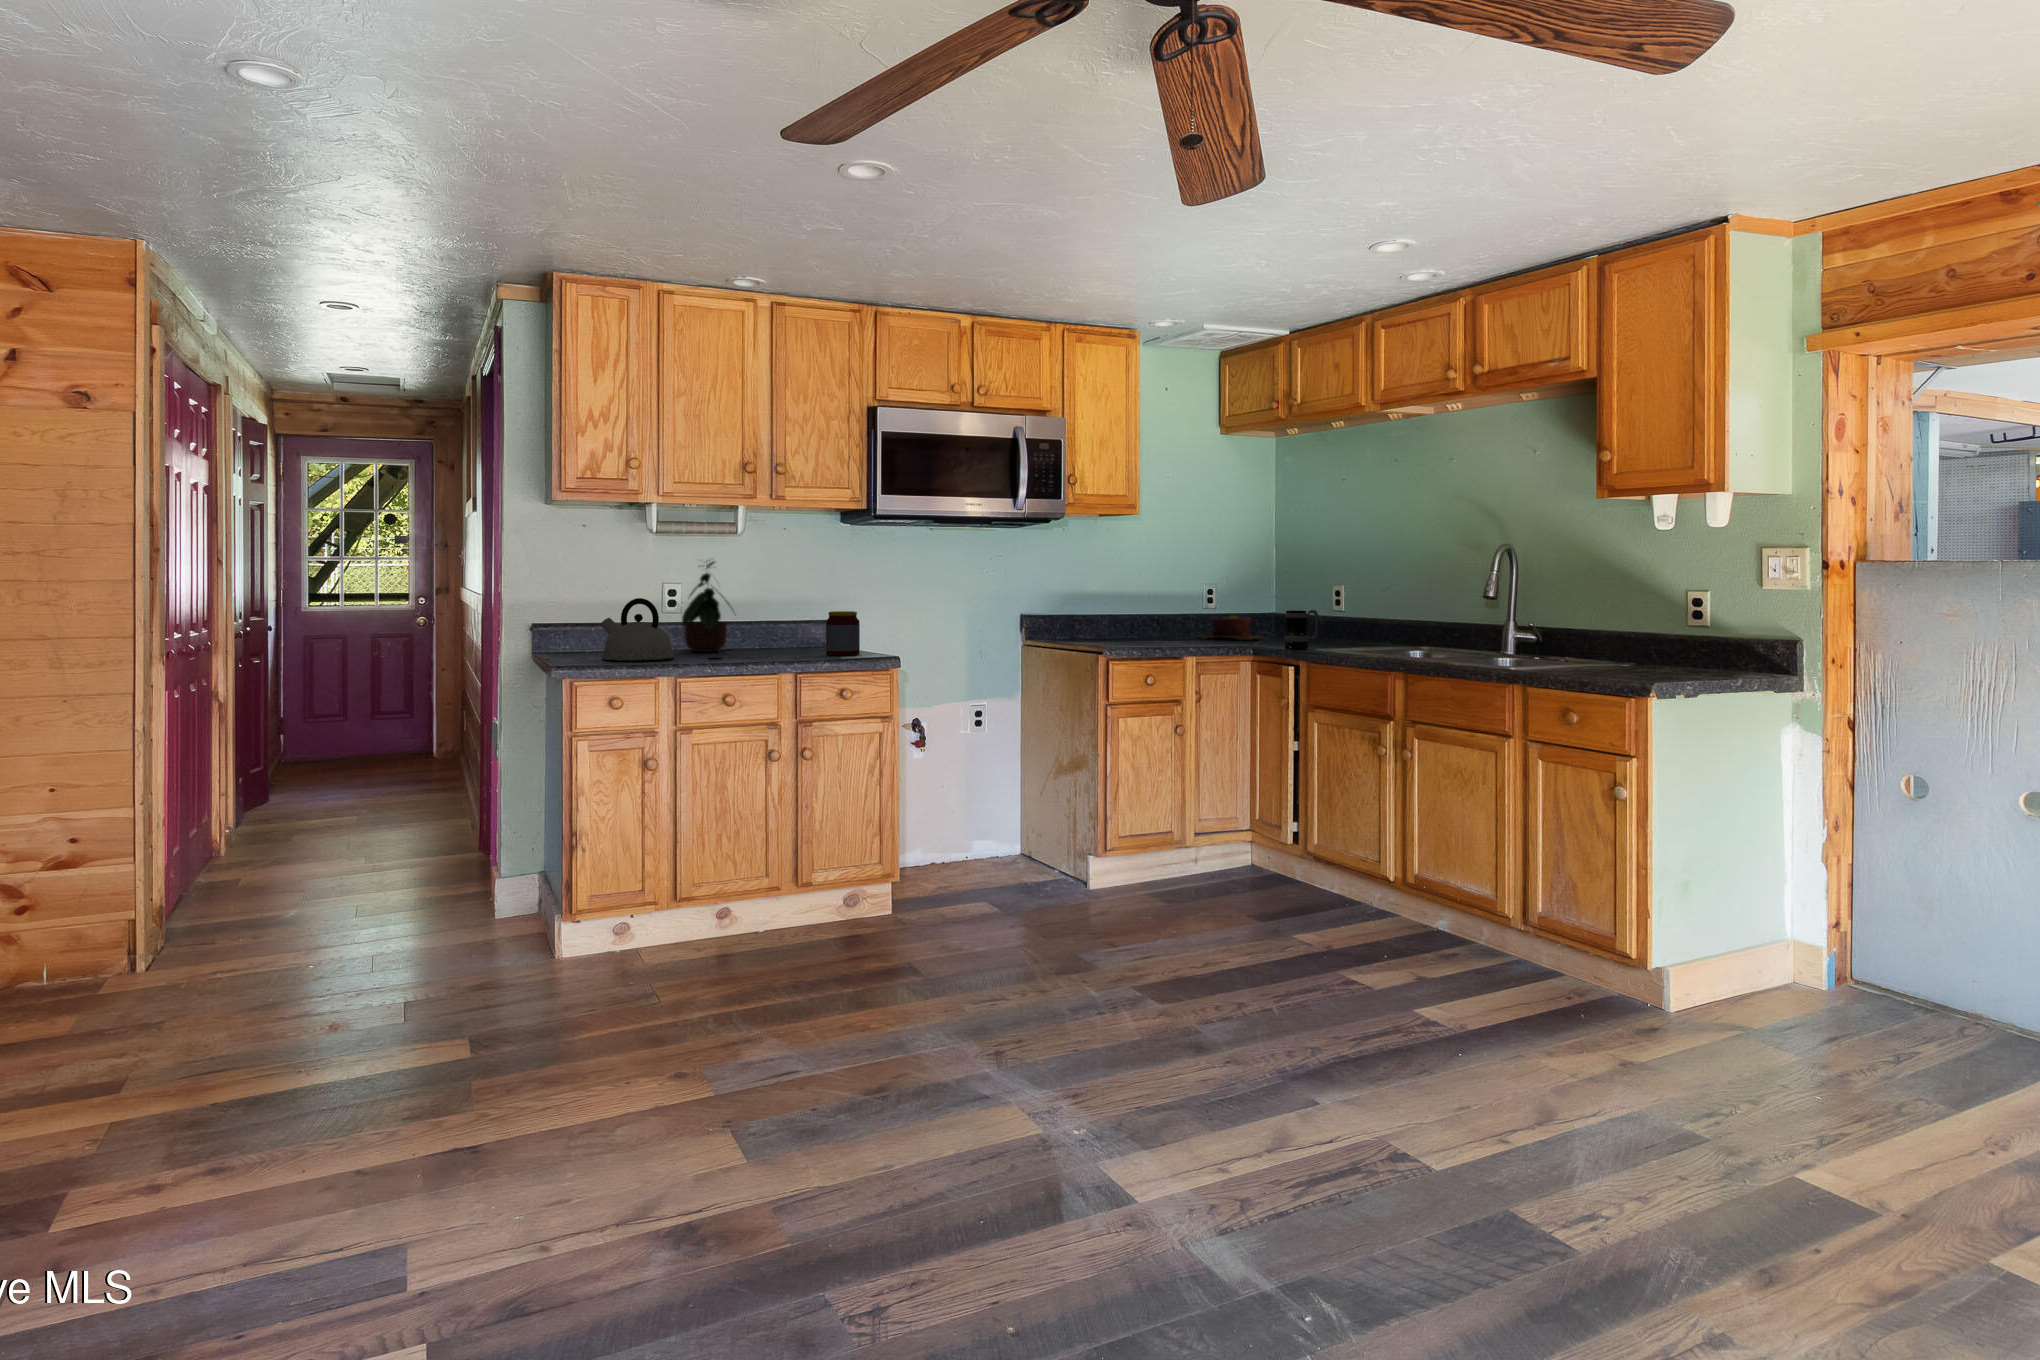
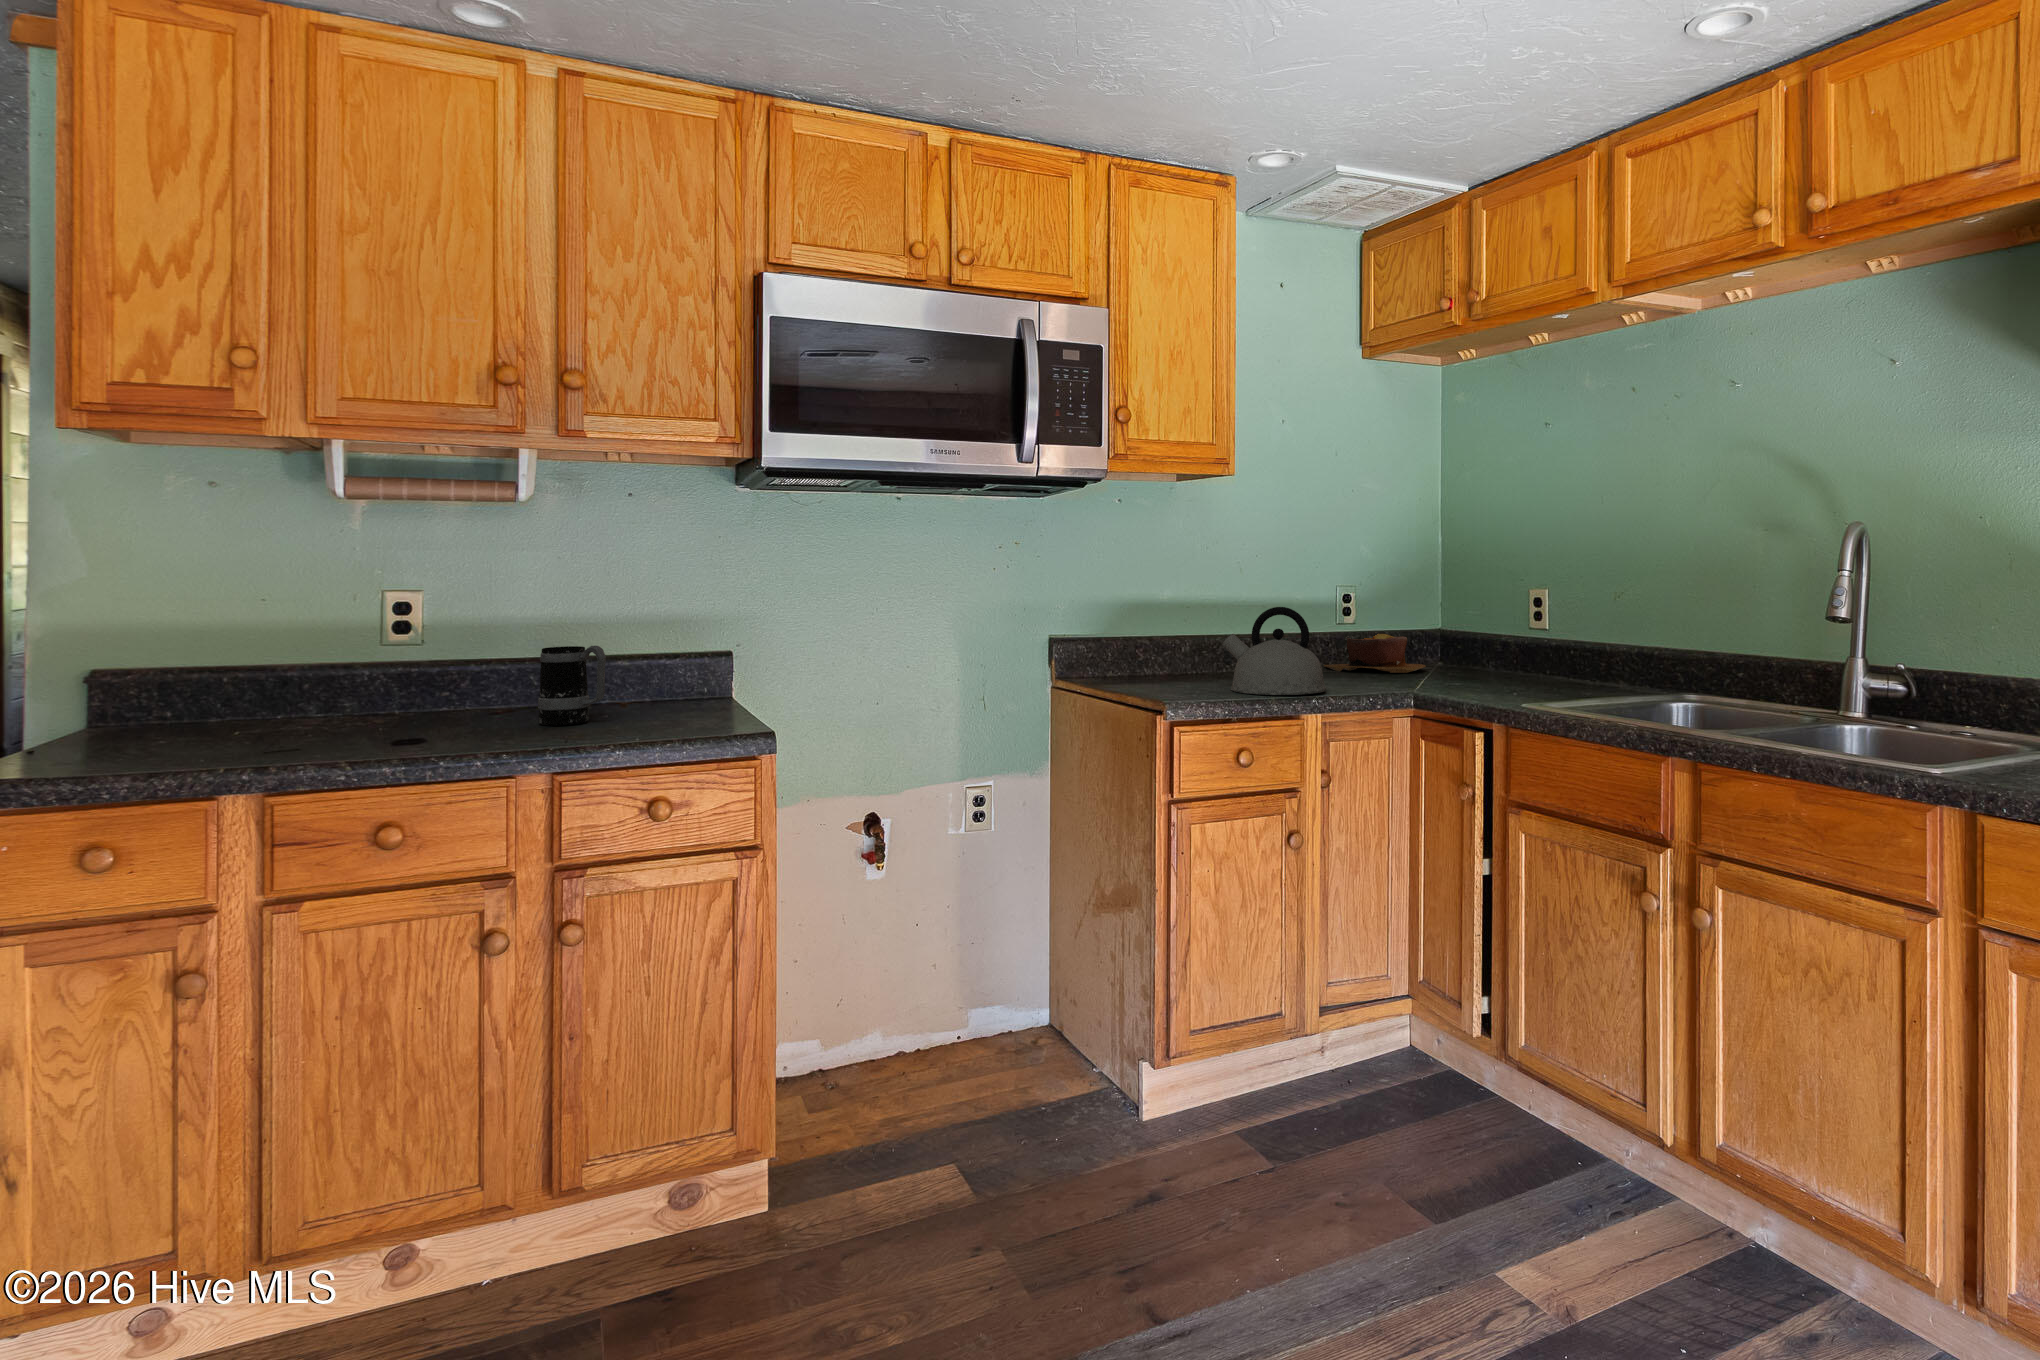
potted plant: present [682,561,729,652] -> none [367,541,506,723]
kettle: present [601,598,674,661] -> present [1222,607,1326,695]
mug: present [1285,610,1318,650] -> present [538,646,606,726]
jar: present [826,611,860,656] -> none [647,646,714,730]

